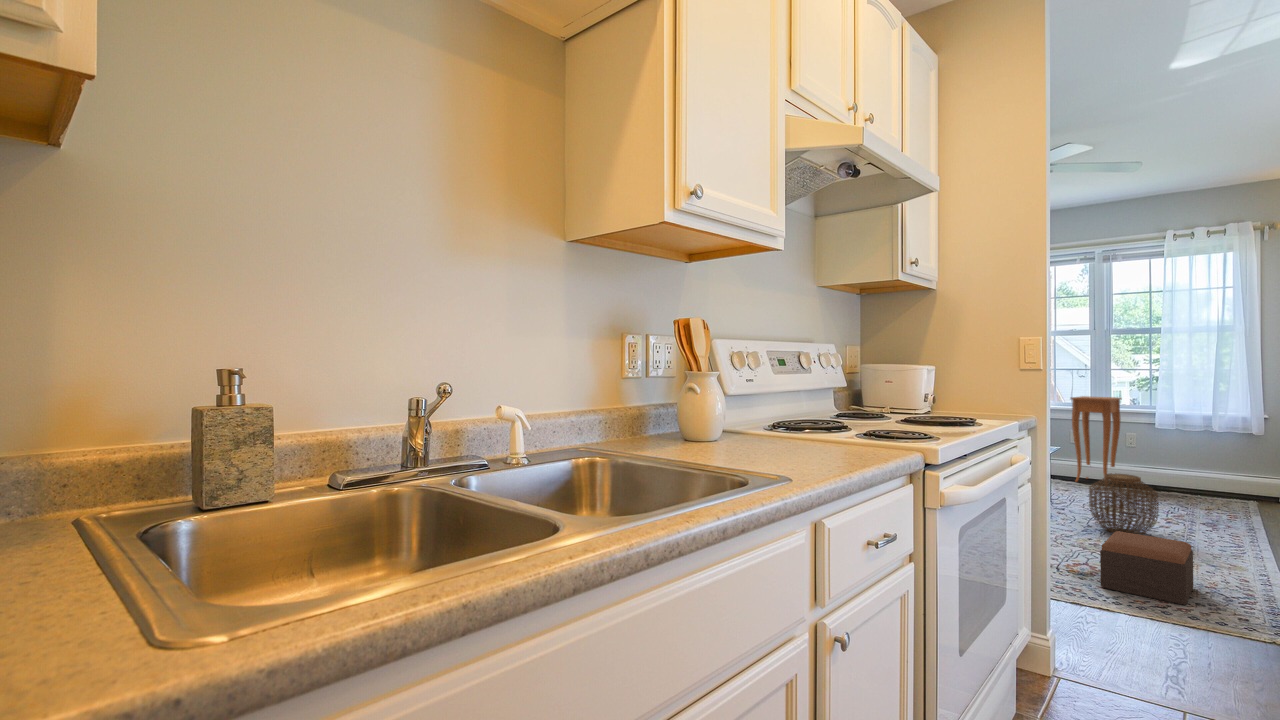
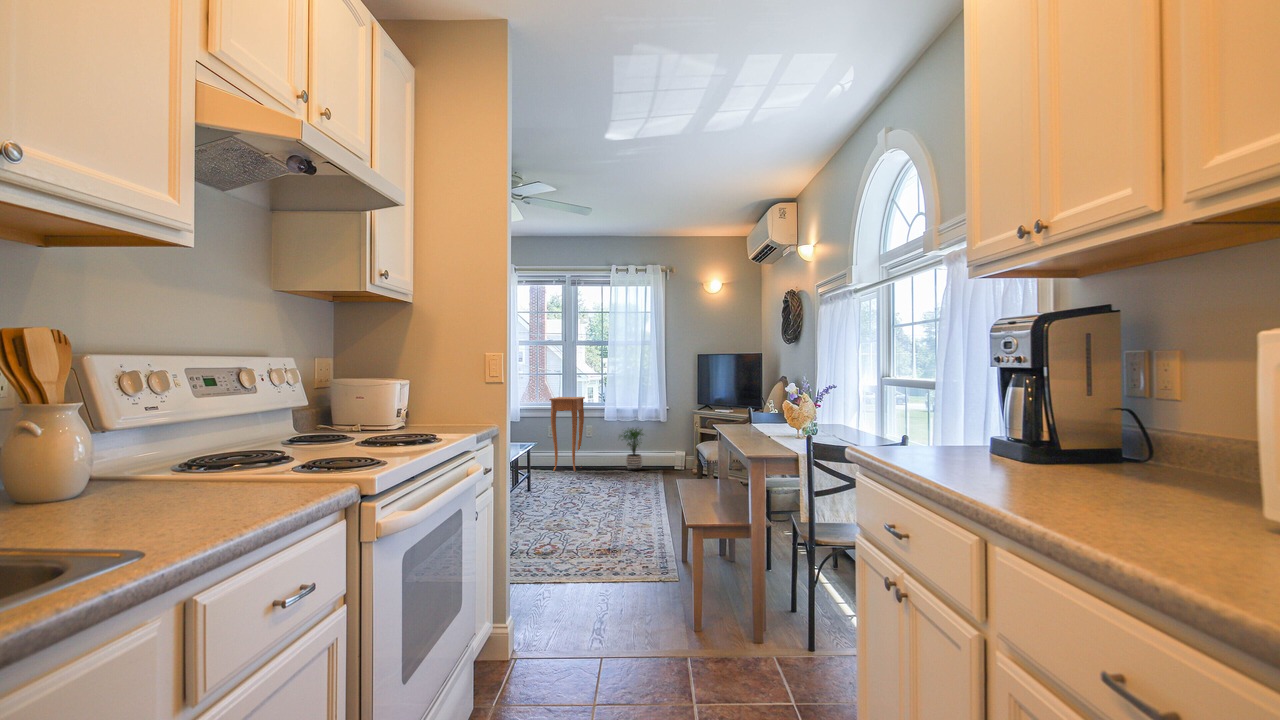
potted plant: none [1175,439,1231,497] -> present [621,429,643,471]
woven basket: present [1089,474,1158,535] -> none [557,462,602,513]
footstool: present [1100,531,1193,605] -> none [557,513,617,564]

